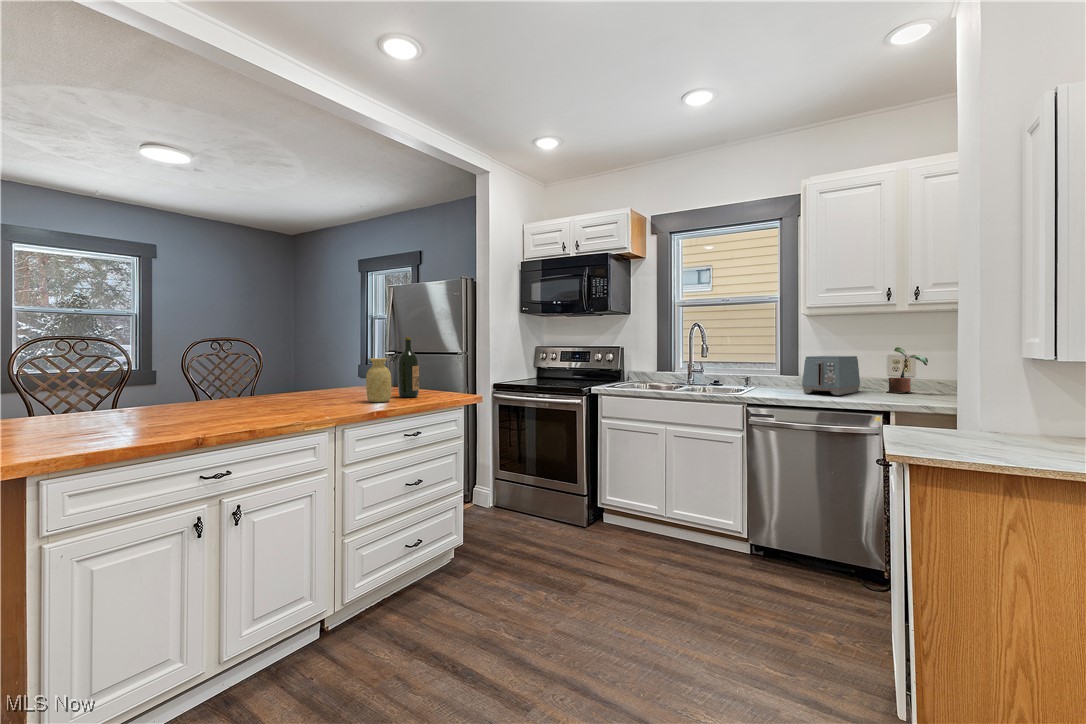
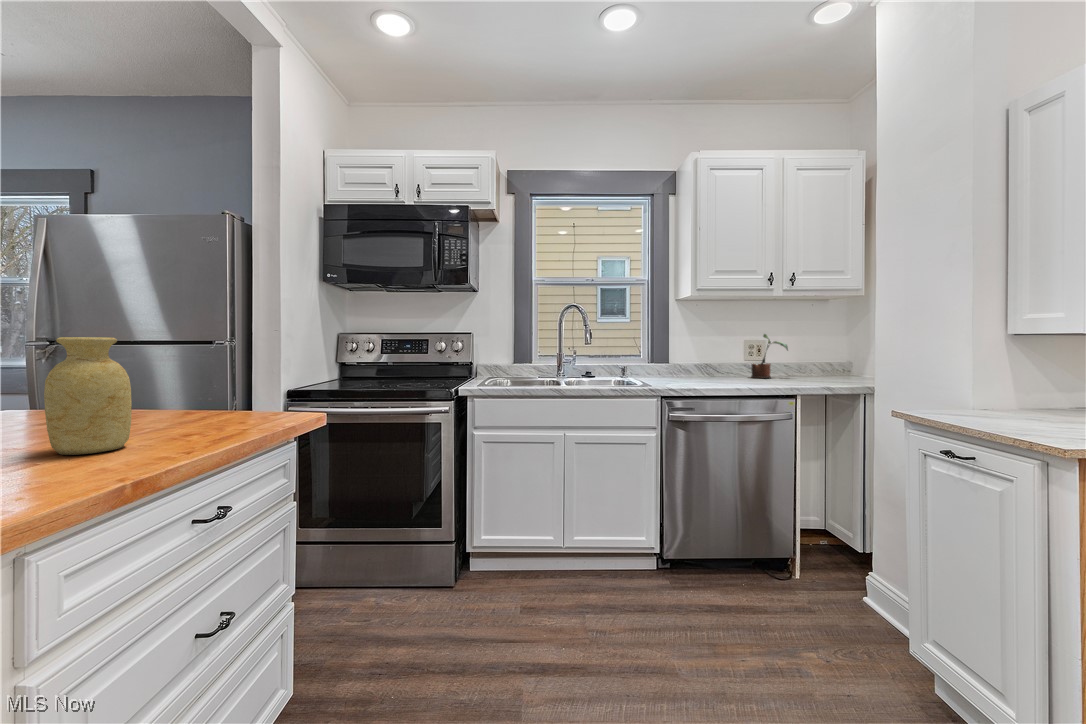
wine bottle: present [398,337,419,397] -> none [134,292,195,431]
toaster: present [802,356,860,395] -> none [697,343,738,383]

